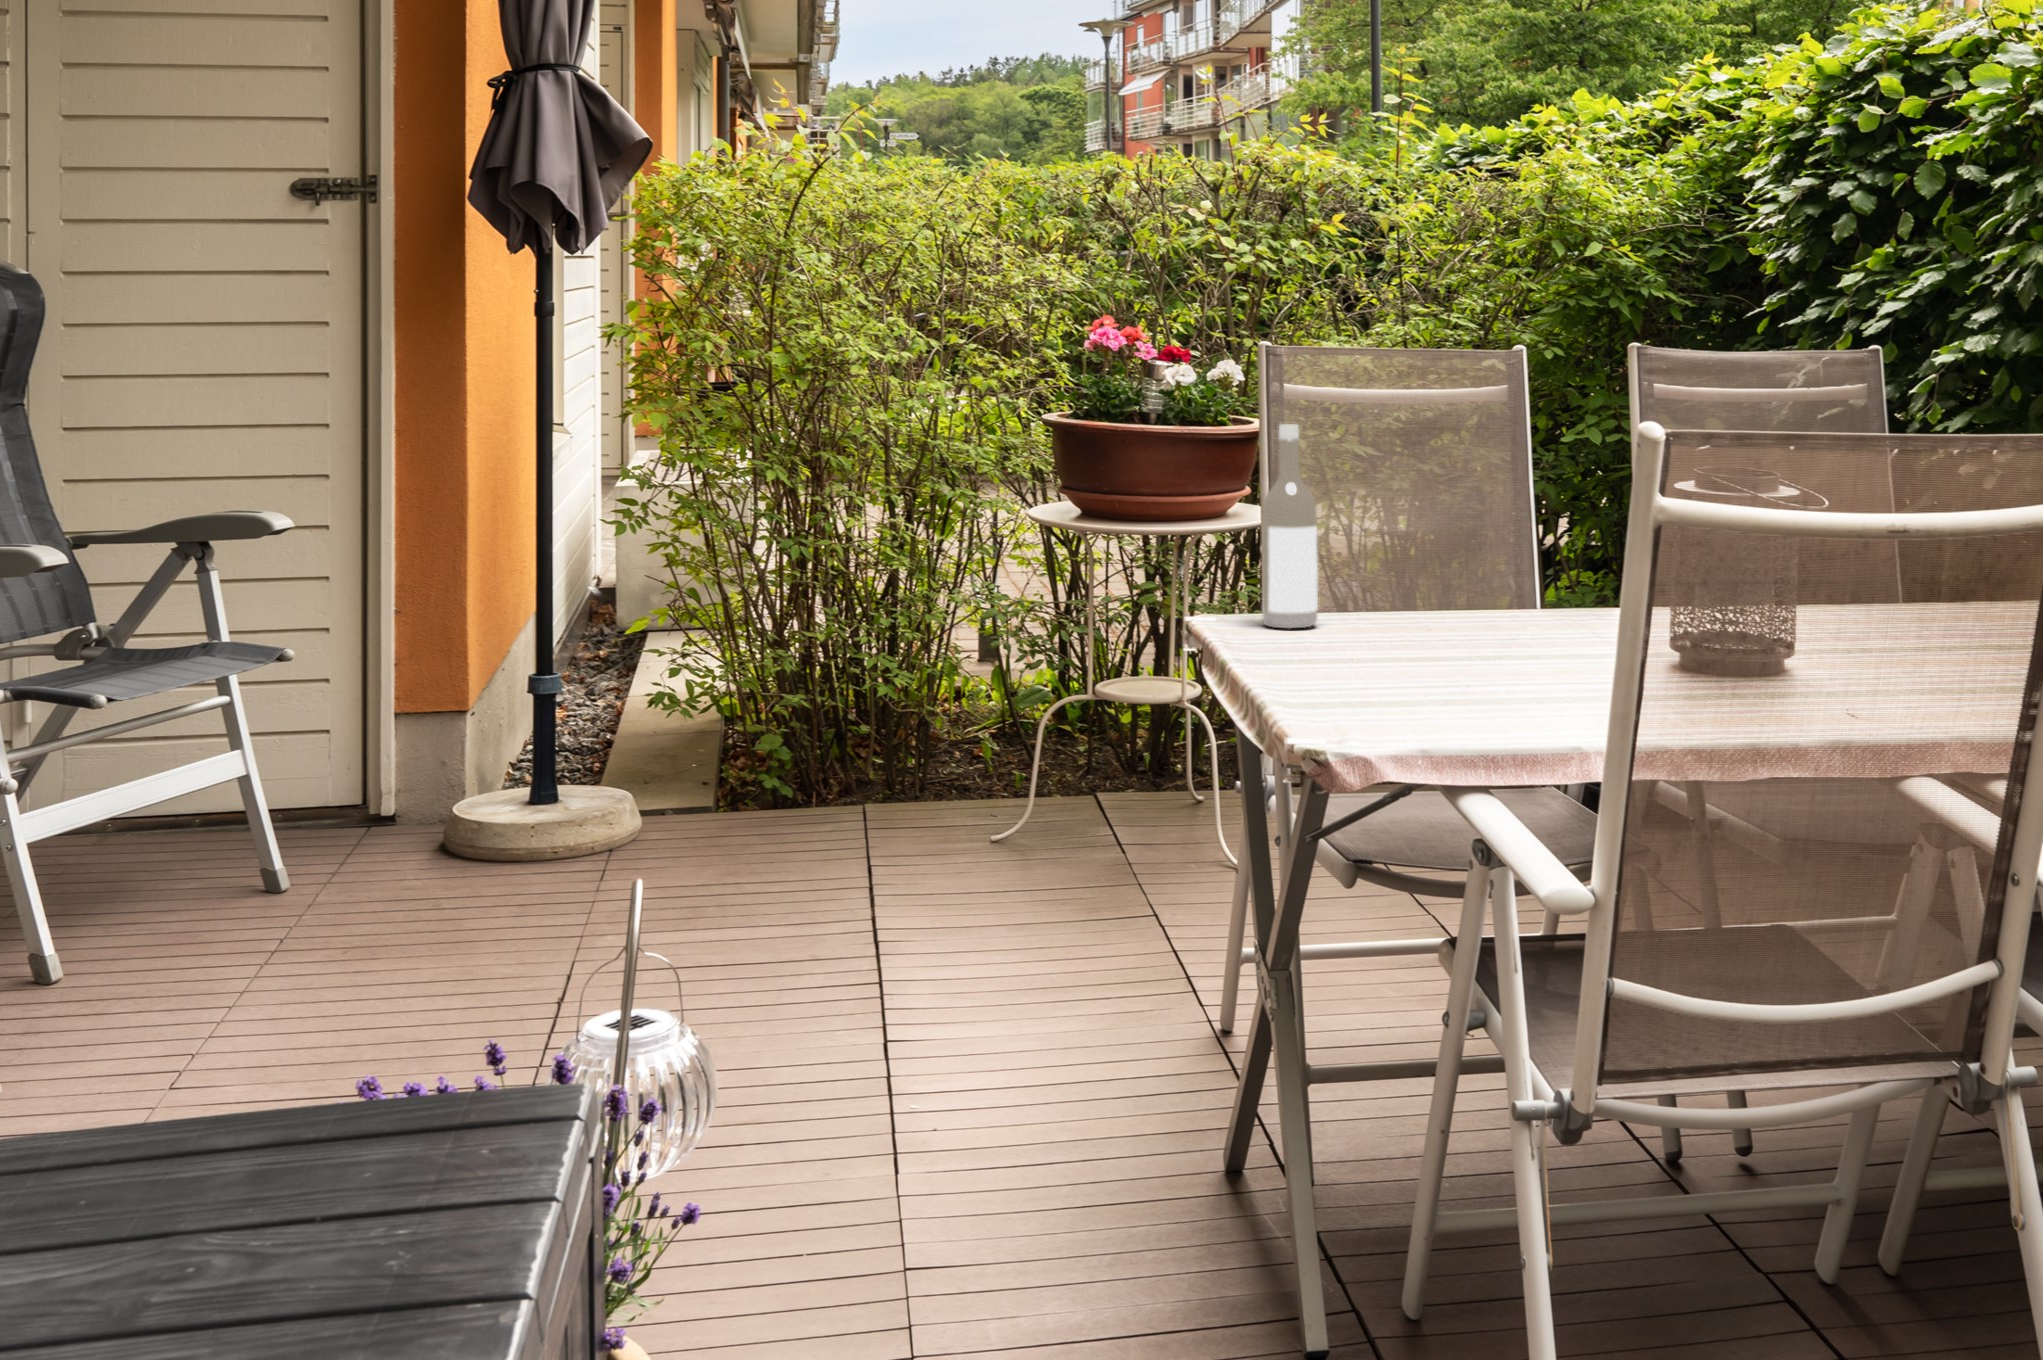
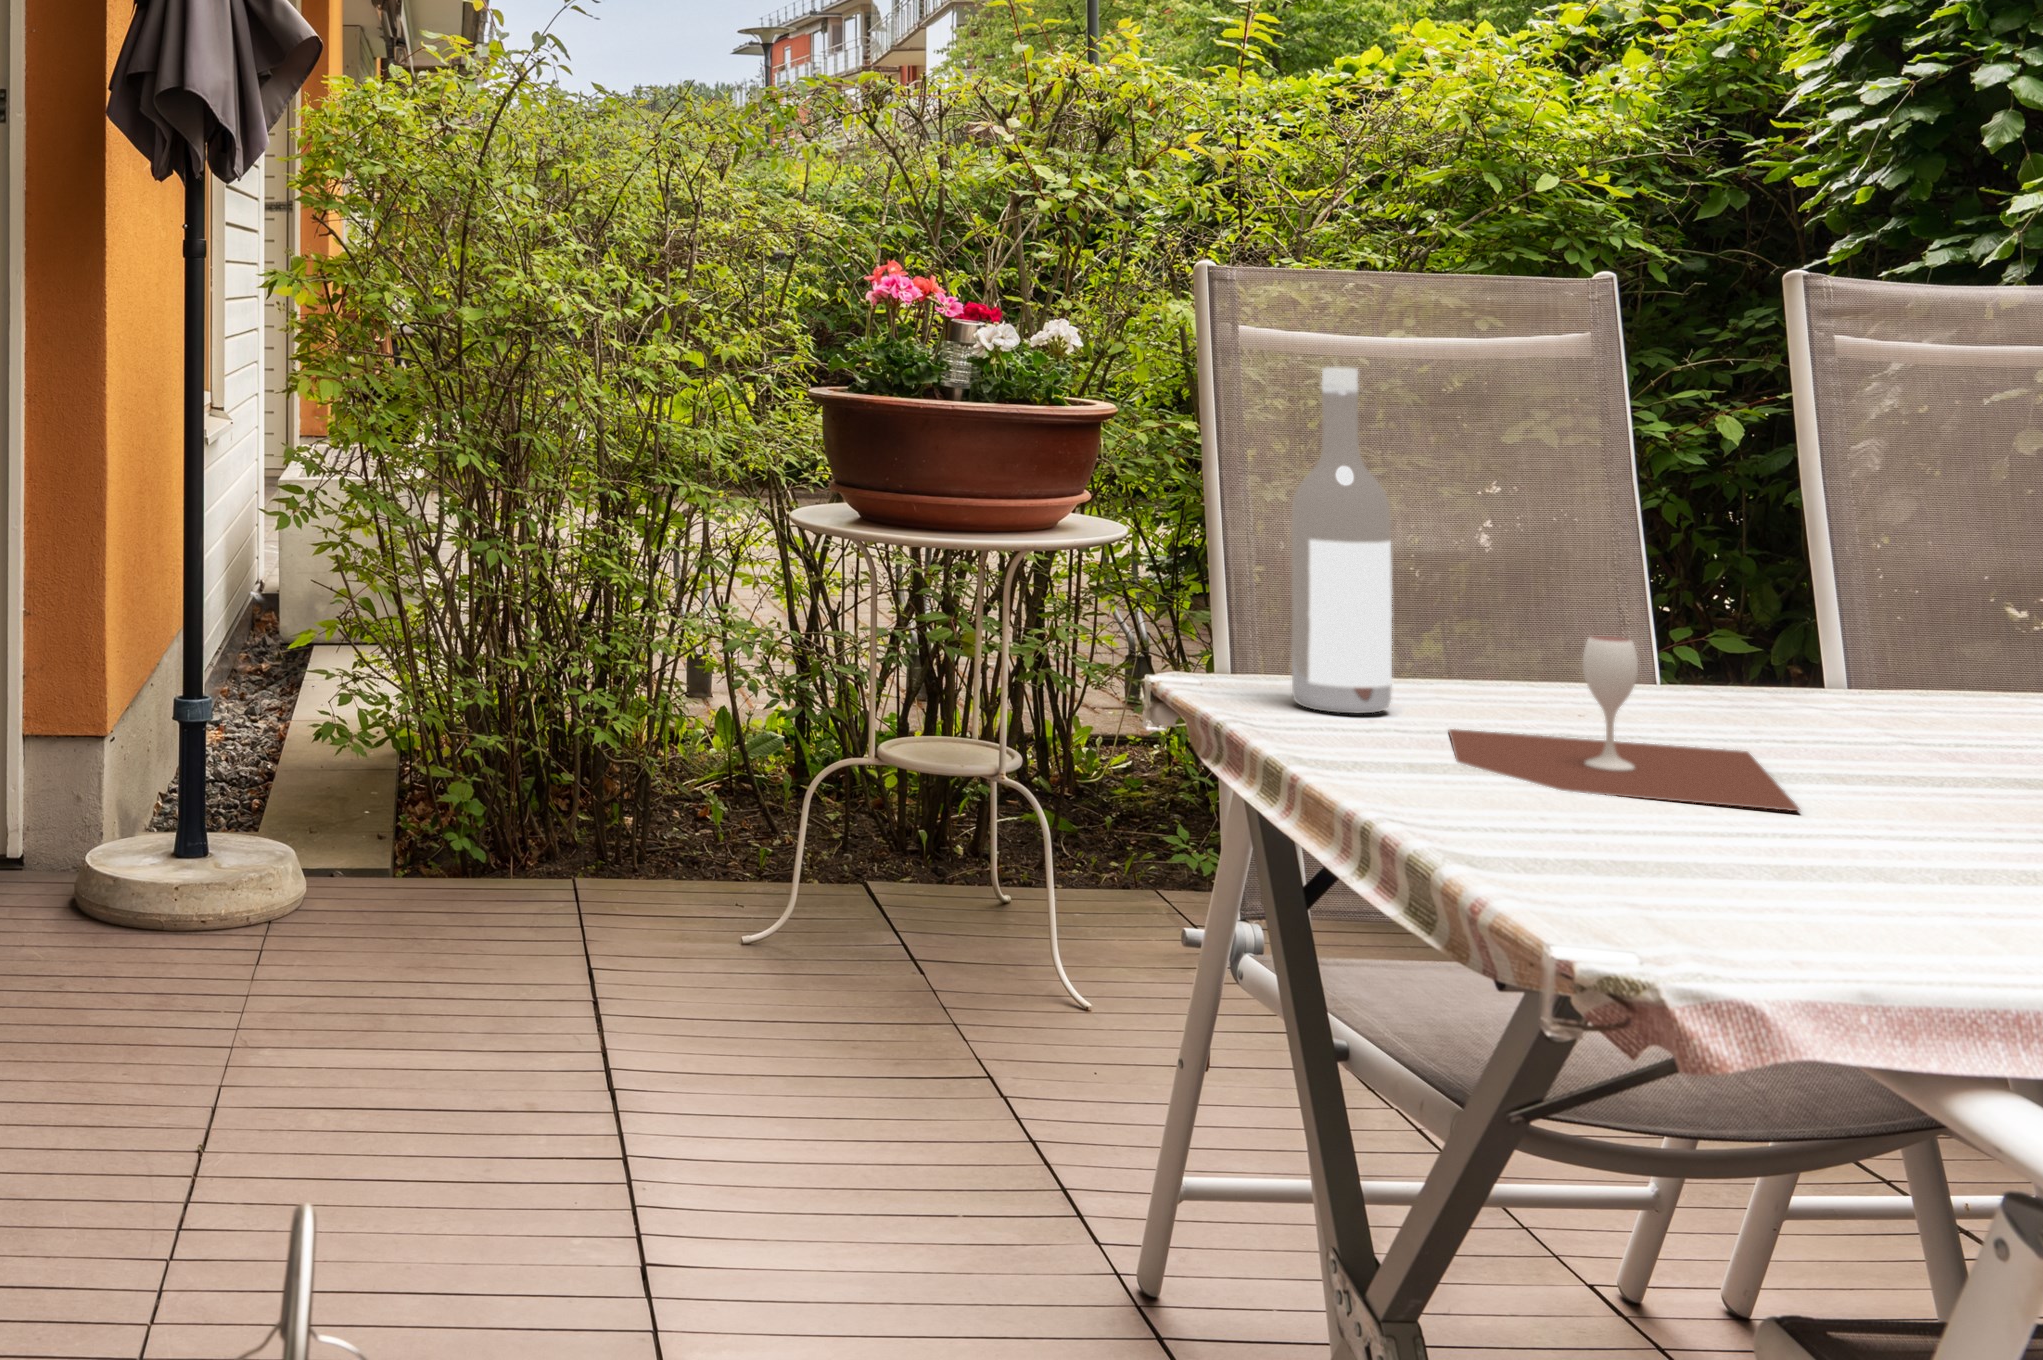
wine glass: none [1314,577,1489,665] -> present [1448,636,1800,811]

